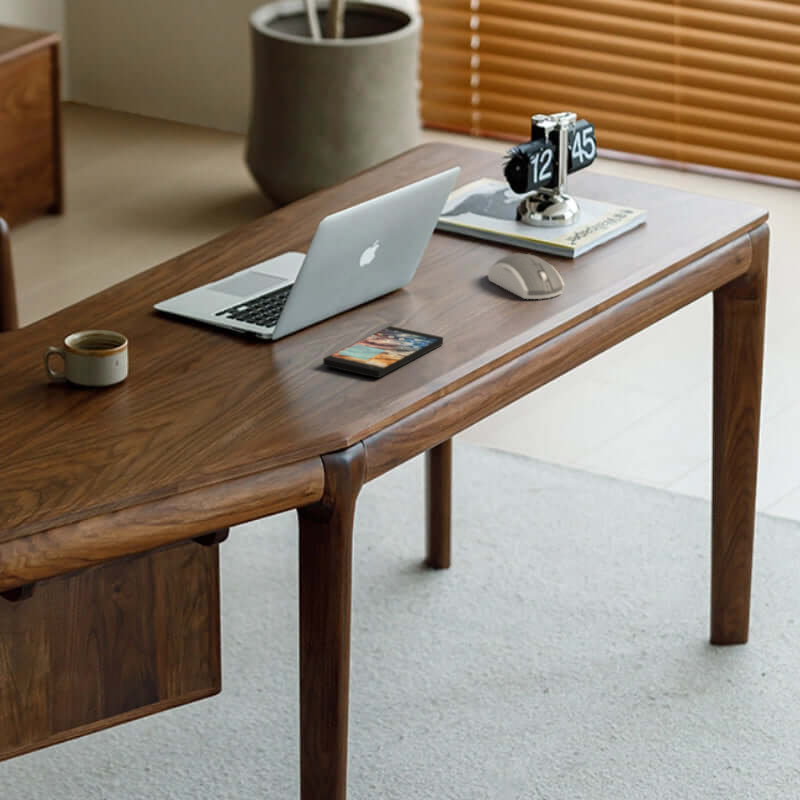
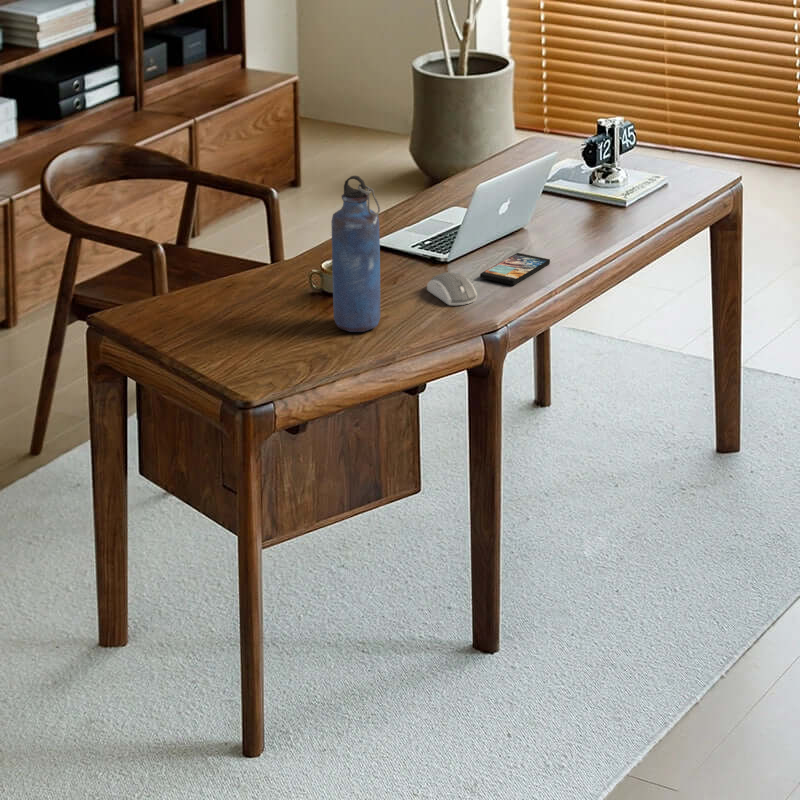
water bottle: none [56,182,142,453] -> present [331,176,380,332]
computer mouse: present [488,253,564,299] -> present [427,272,477,305]

